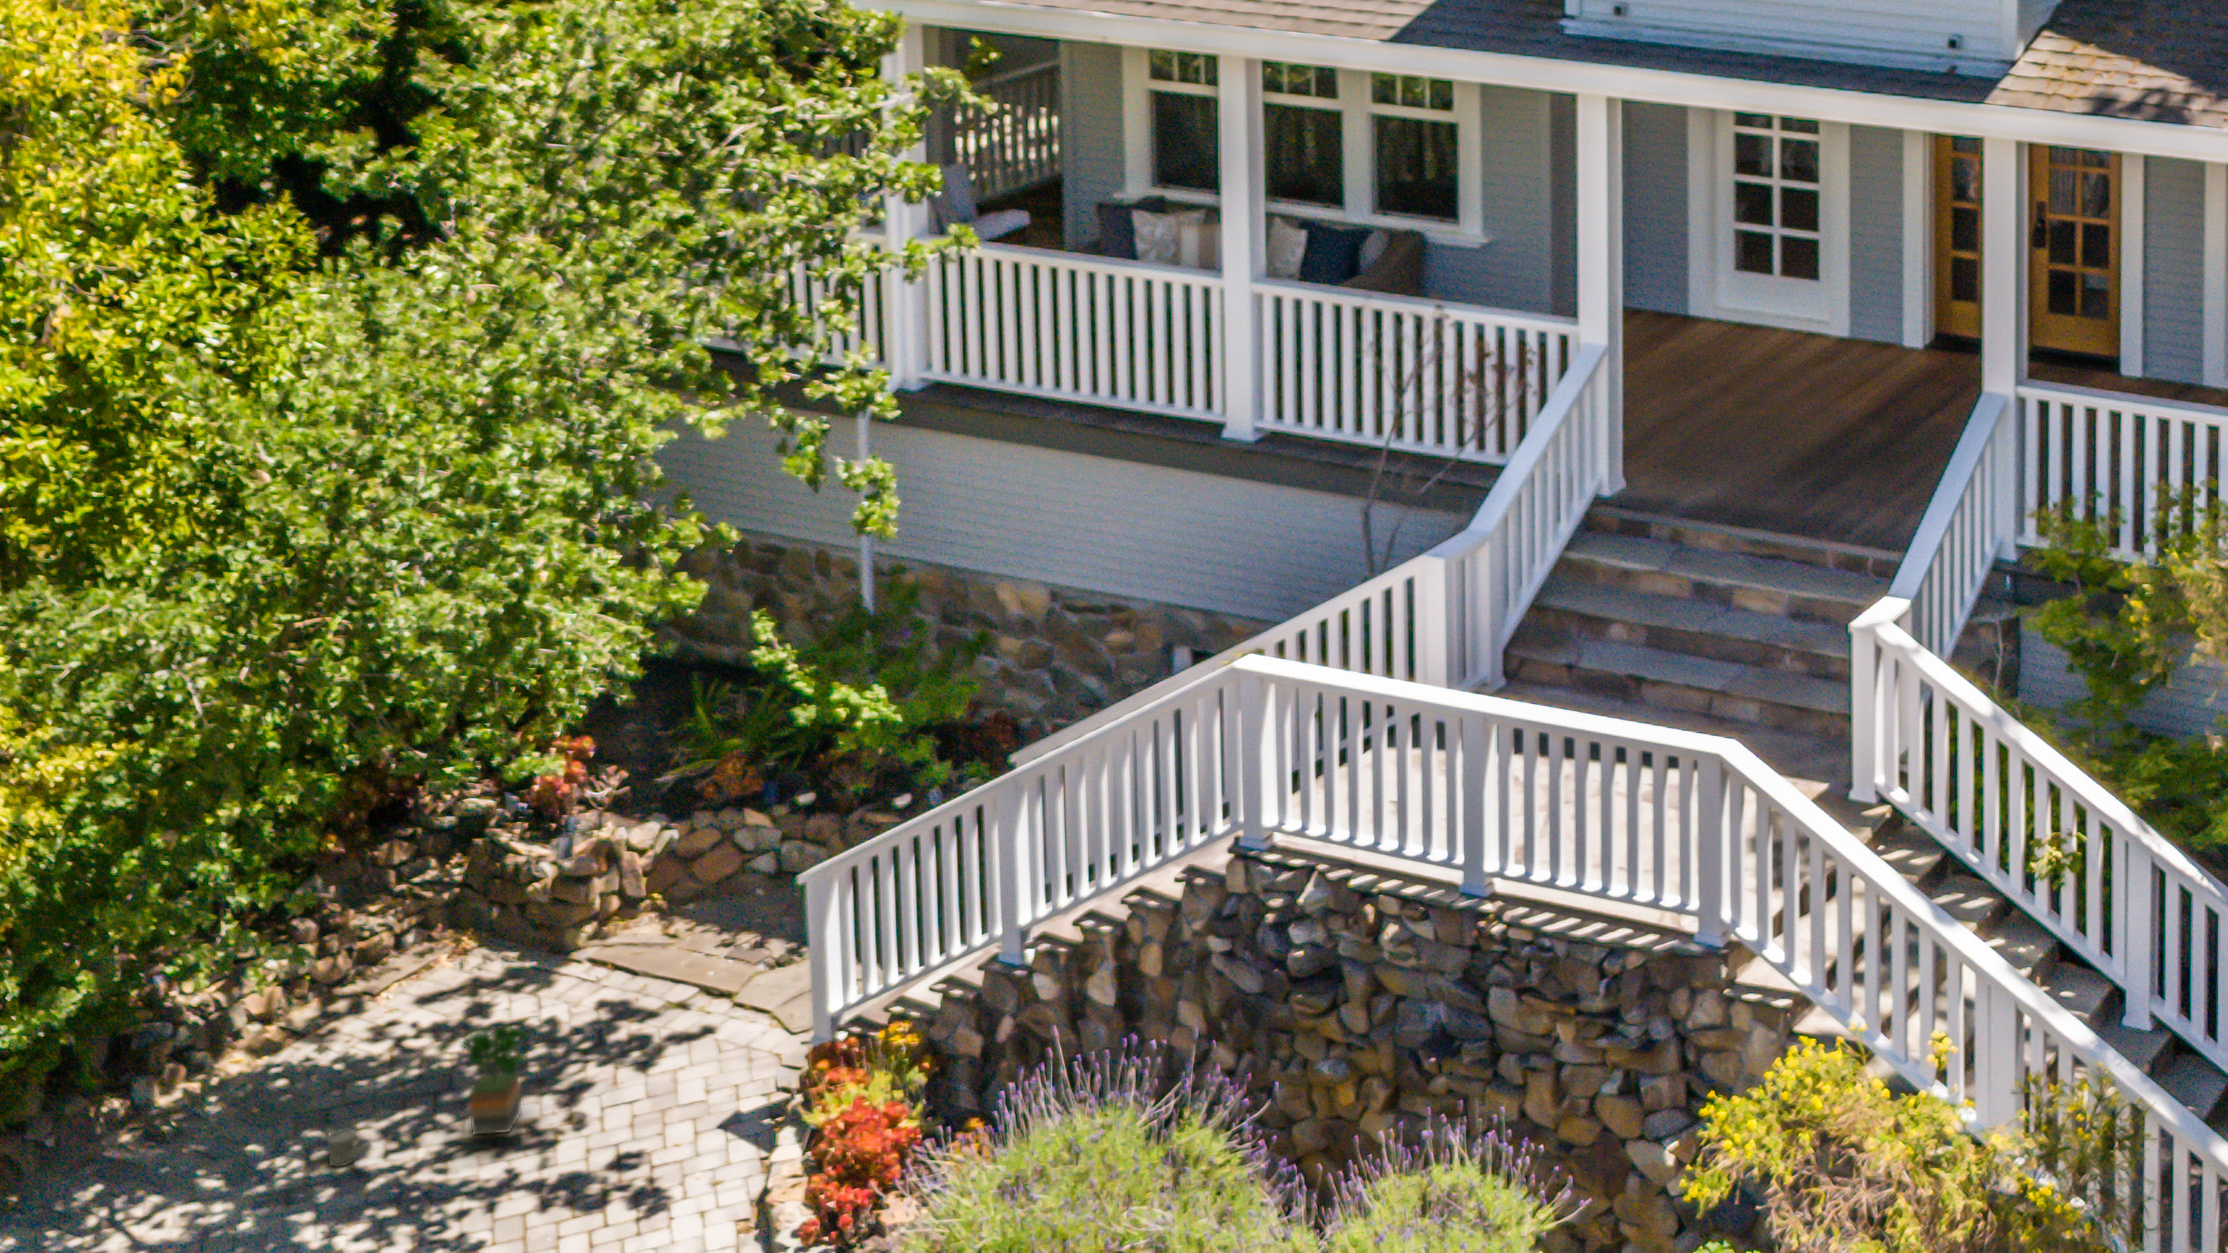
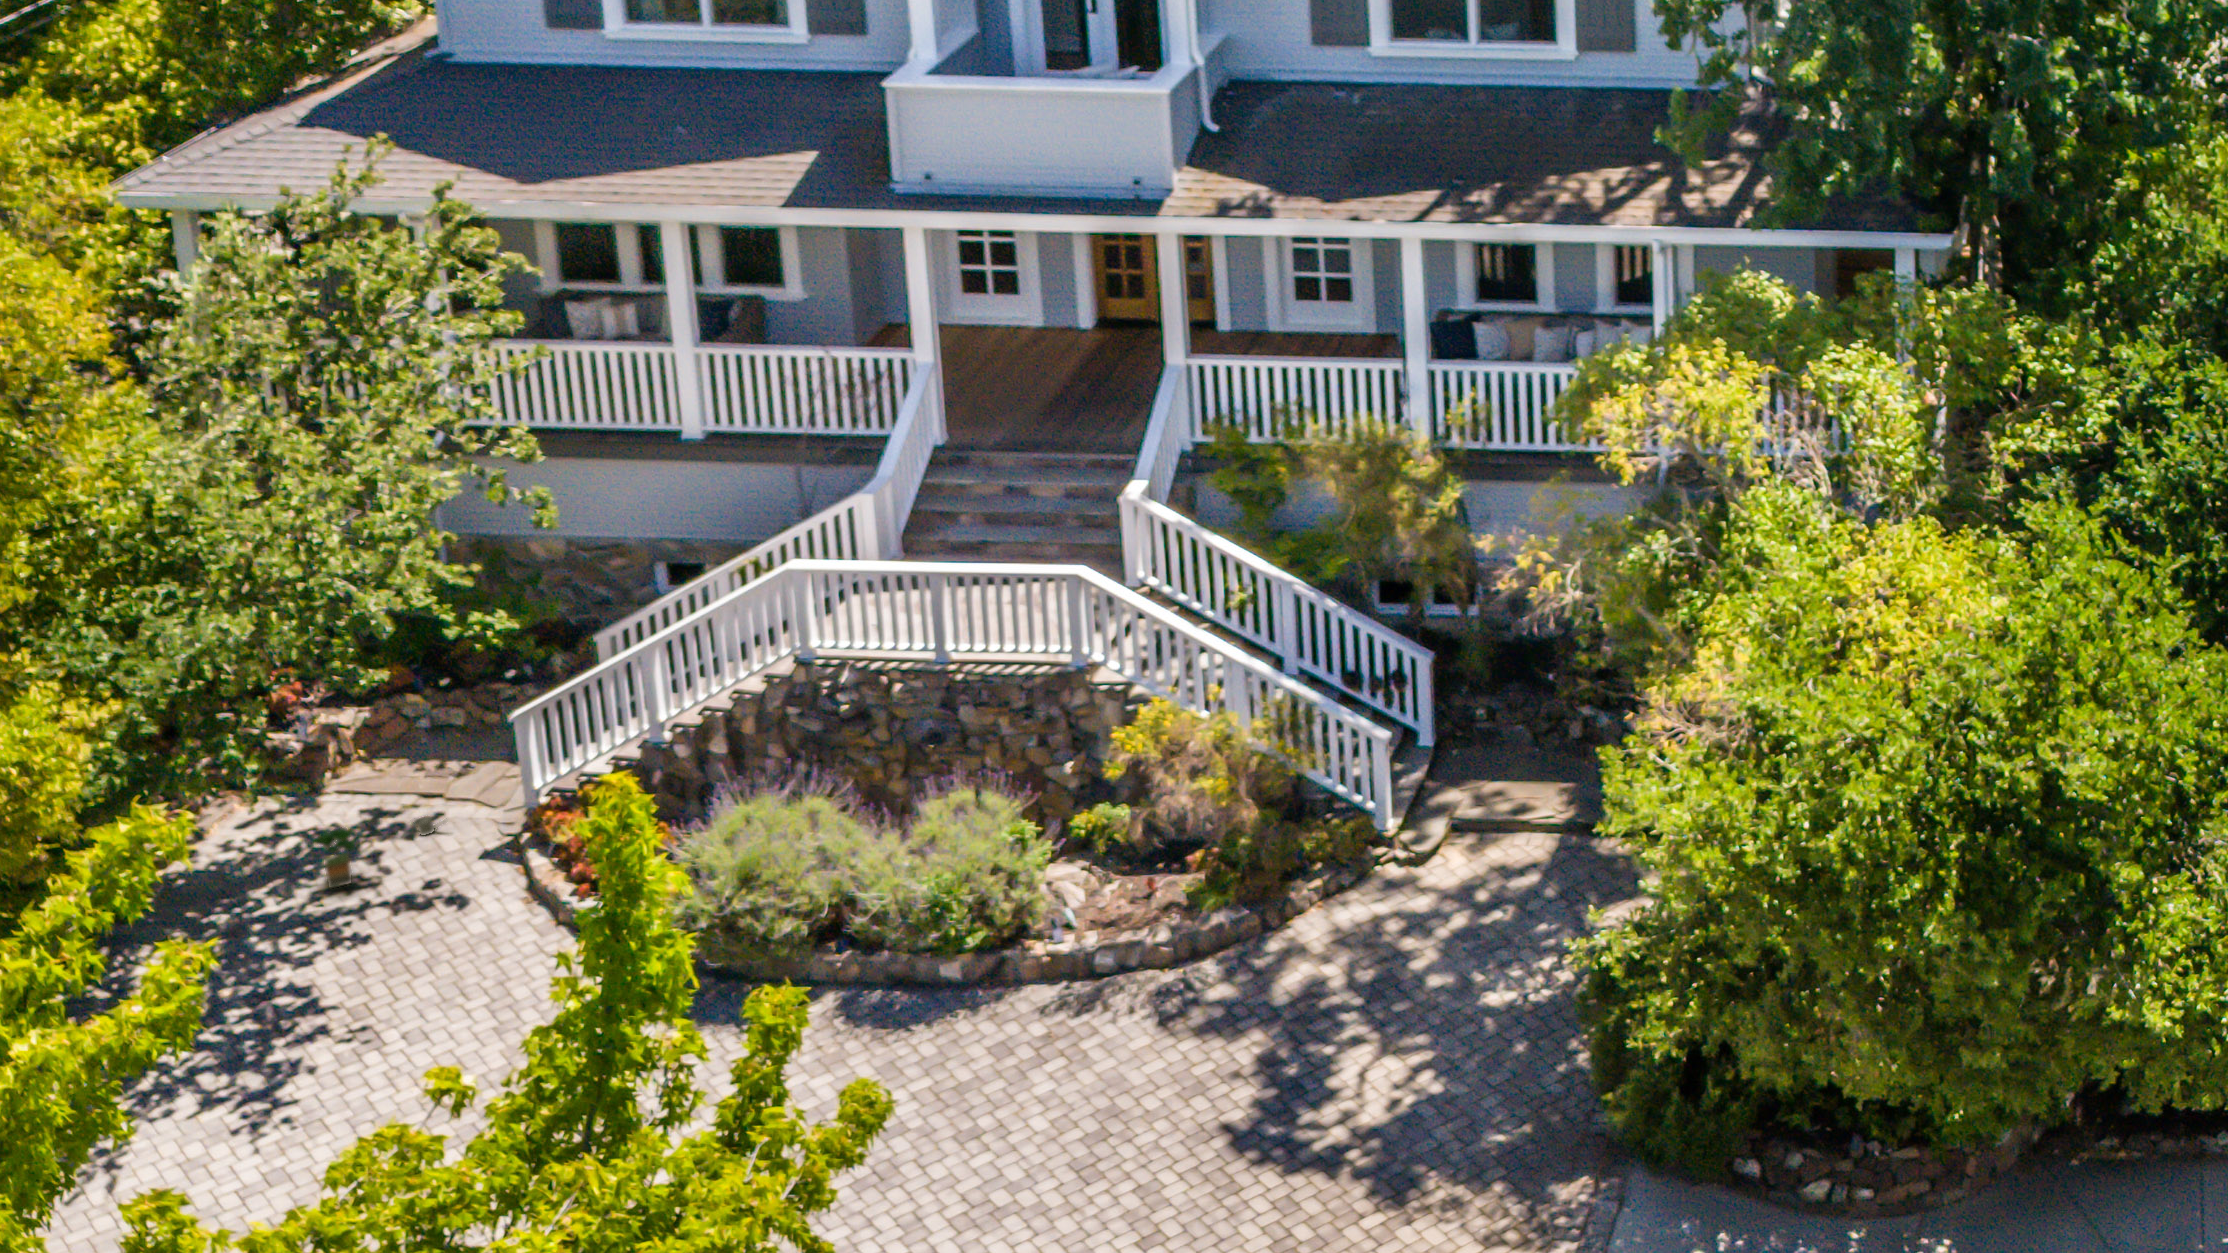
watering can: present [325,1128,371,1166] -> present [413,817,445,835]

